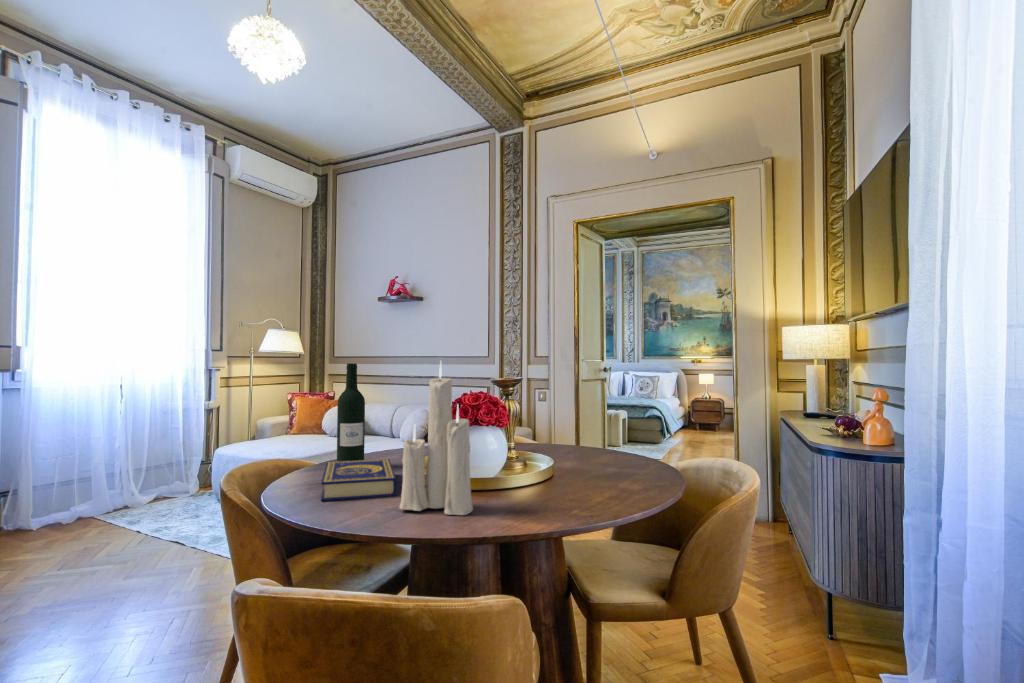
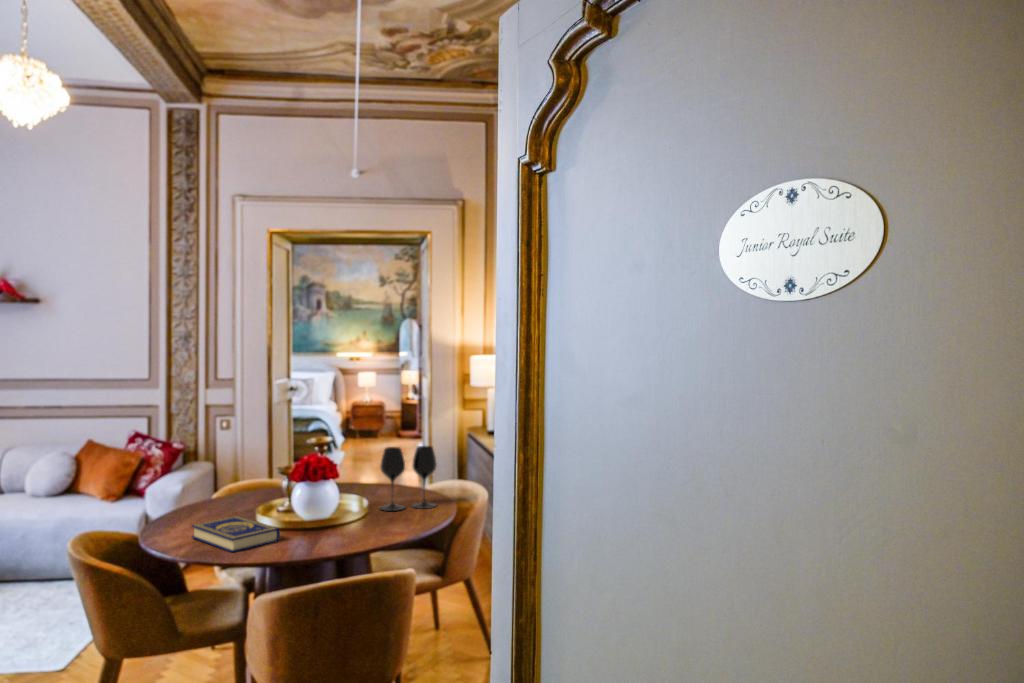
candle: present [400,362,473,515] -> none [302,439,352,547]
wine bottle: present [337,363,365,462] -> none [175,437,200,530]
wine glass: none [574,390,659,483] -> present [380,446,437,511]

